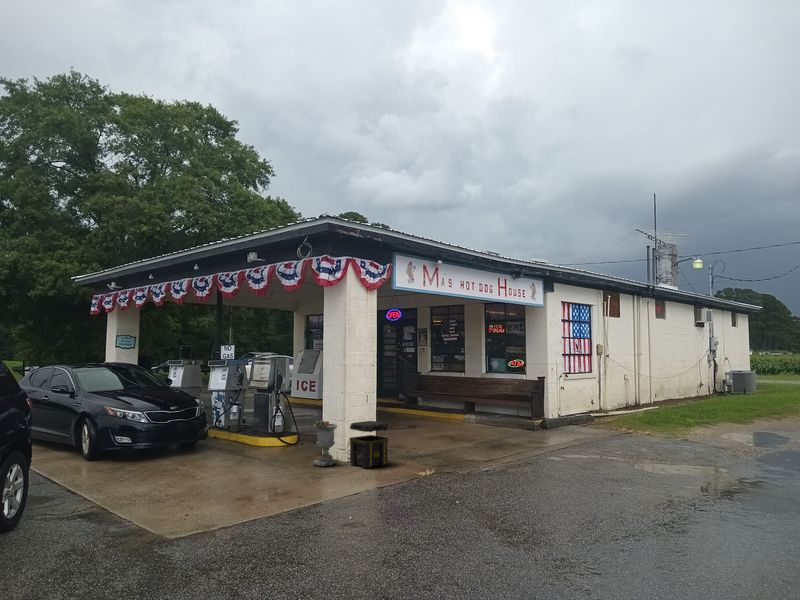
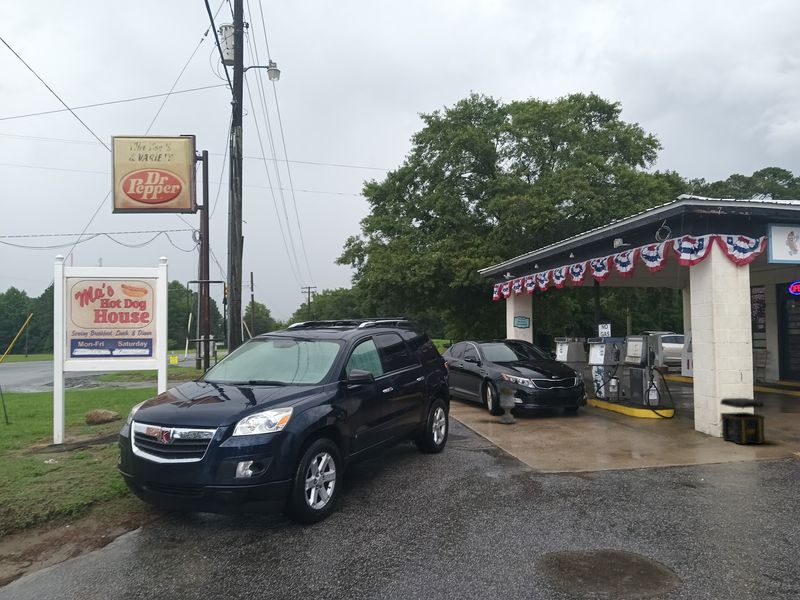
planter: present [313,420,337,466] -> present [498,387,517,424]

